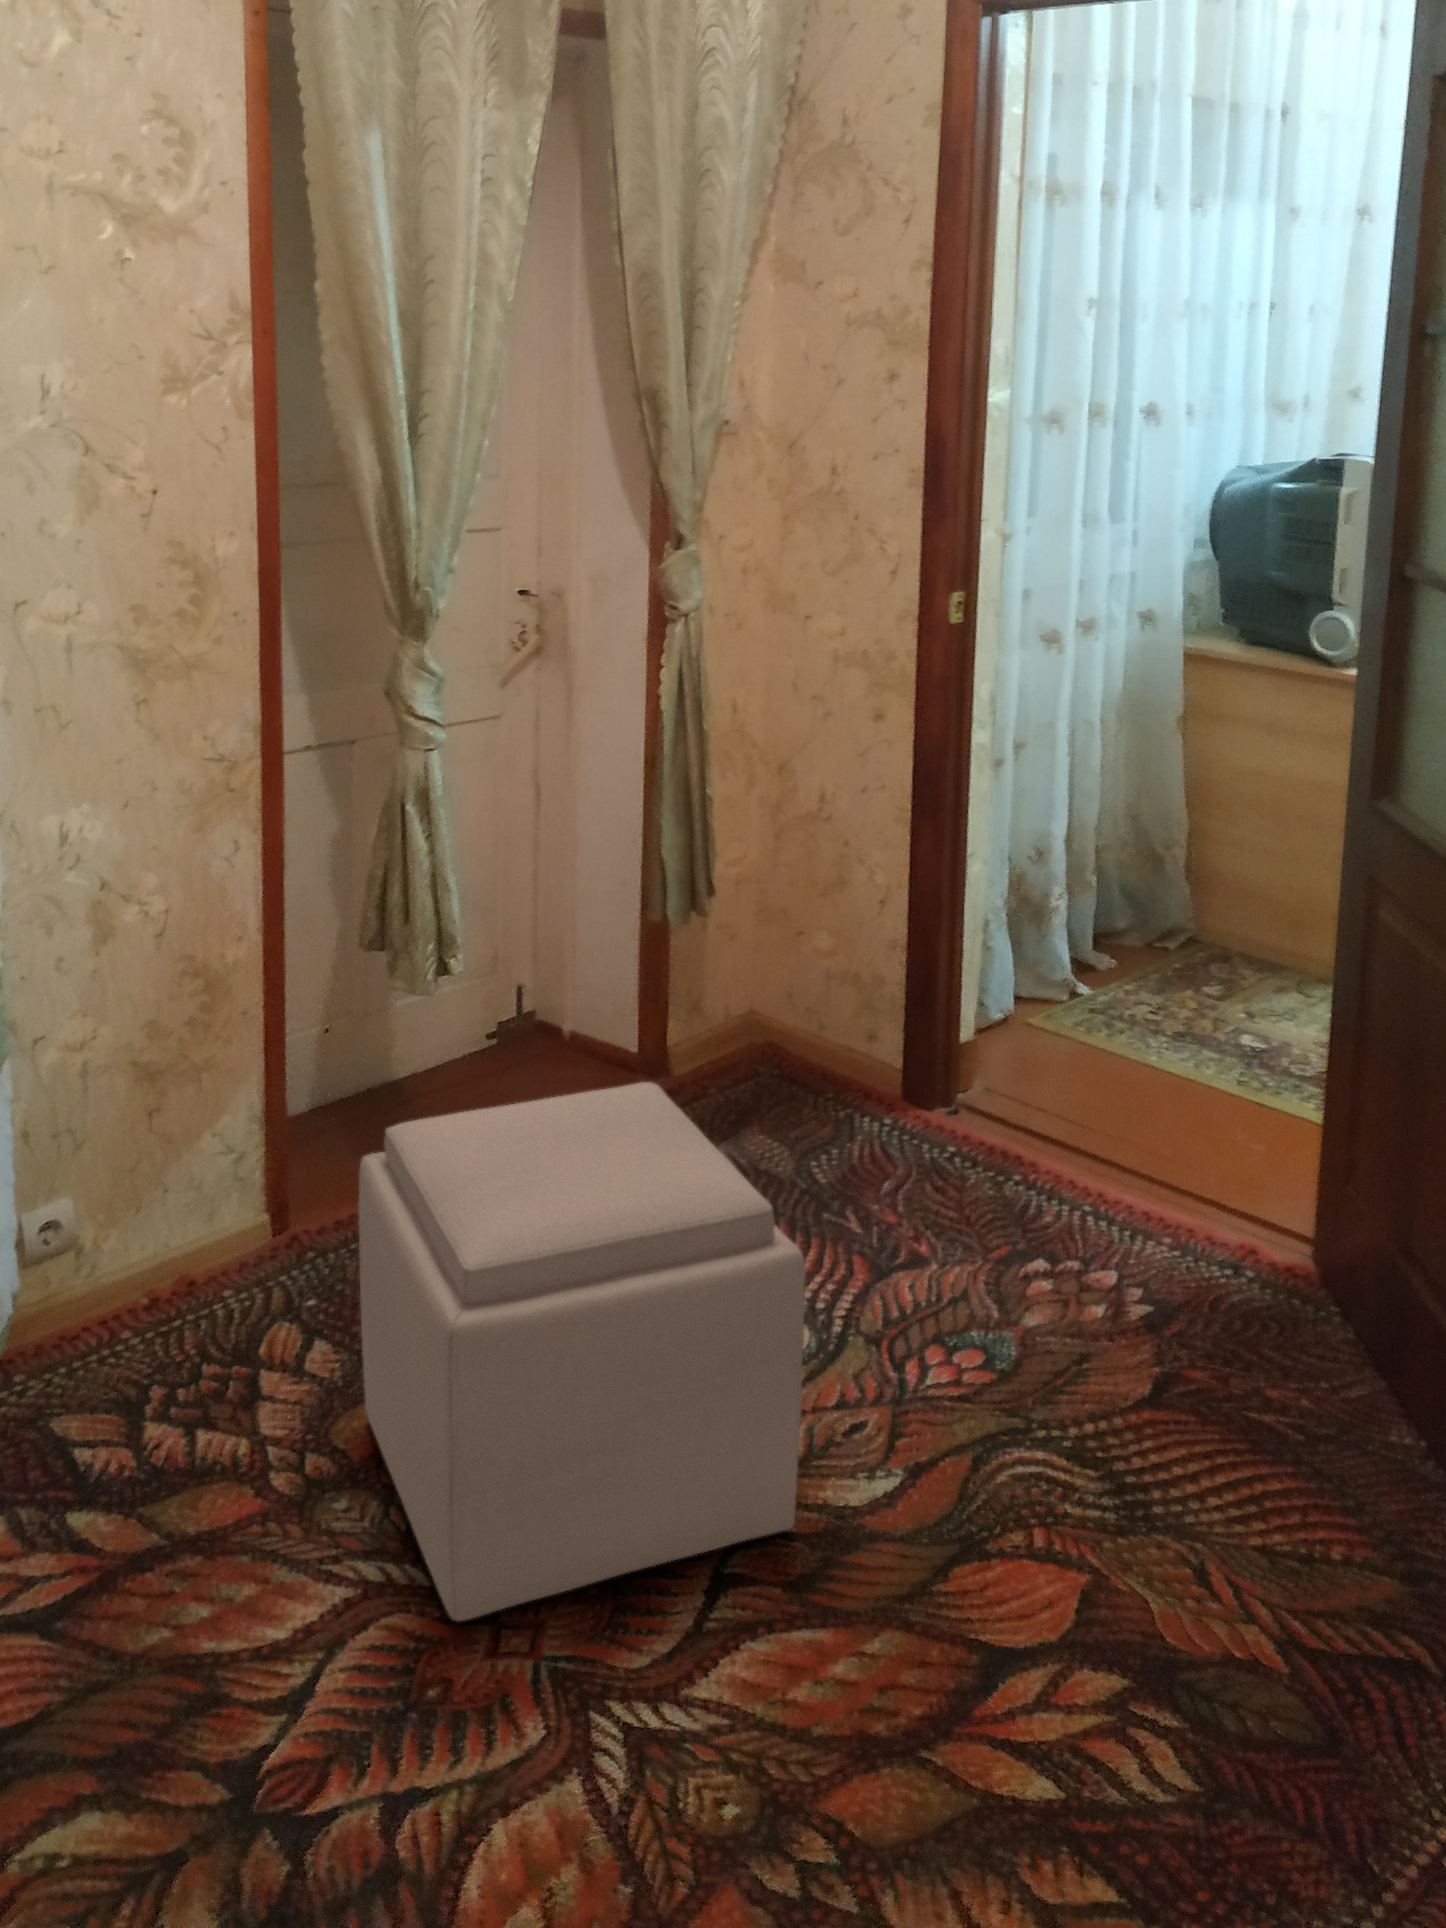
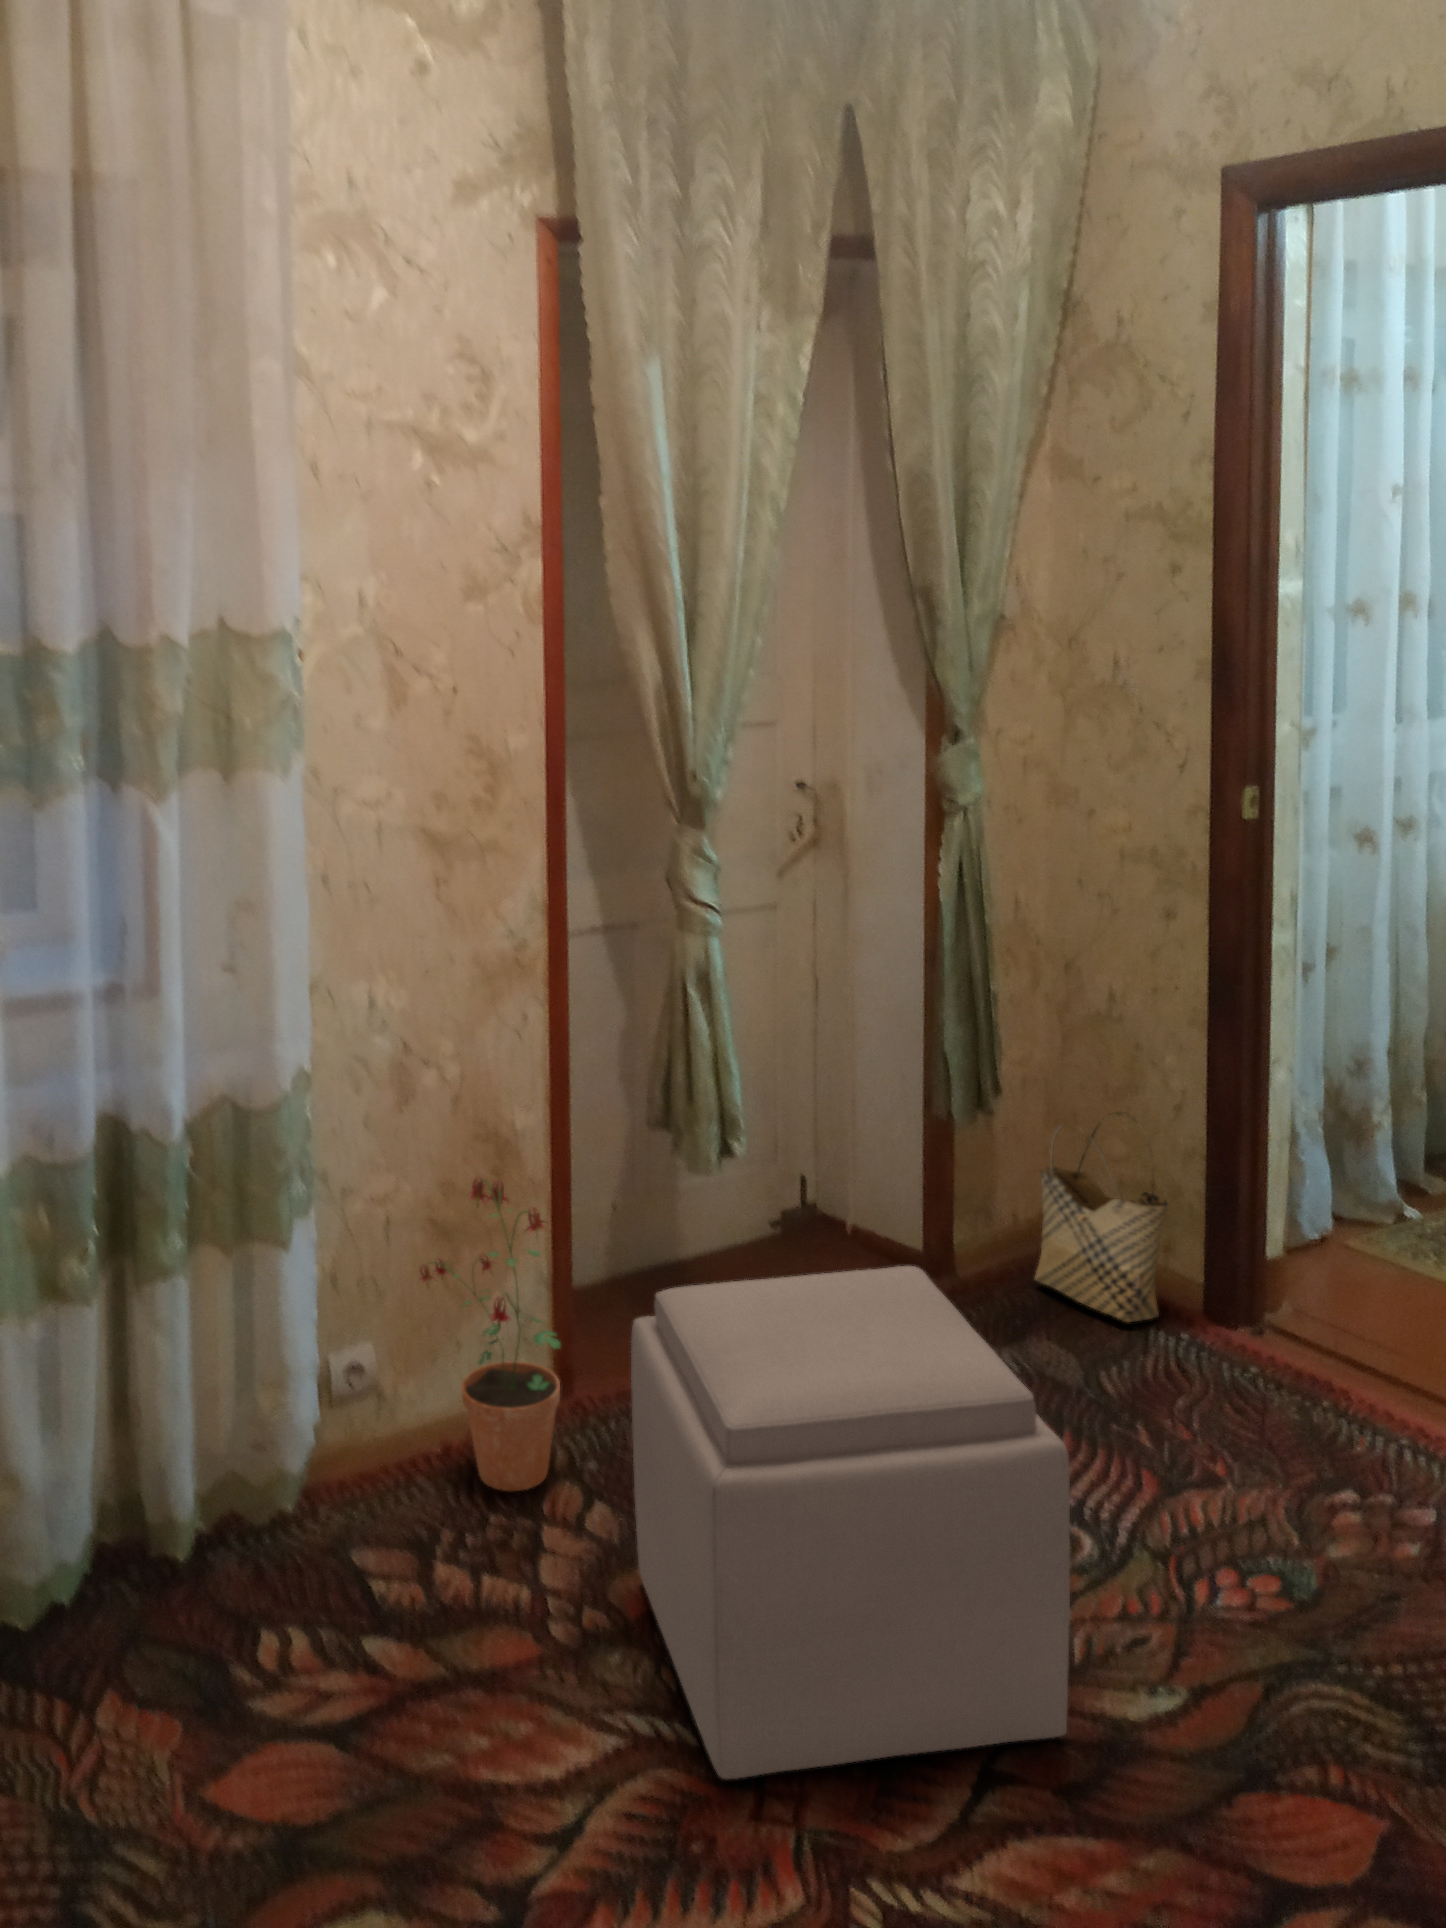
woven basket: none [750,916,875,1113] -> present [1035,1112,1168,1322]
potted plant: none [122,1015,291,1339] -> present [418,1179,561,1491]

